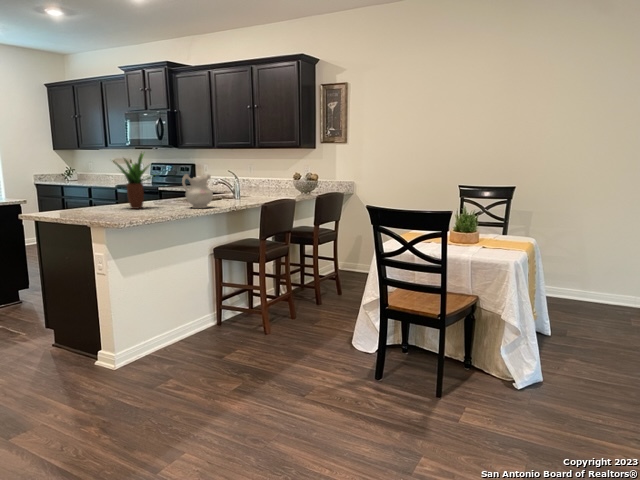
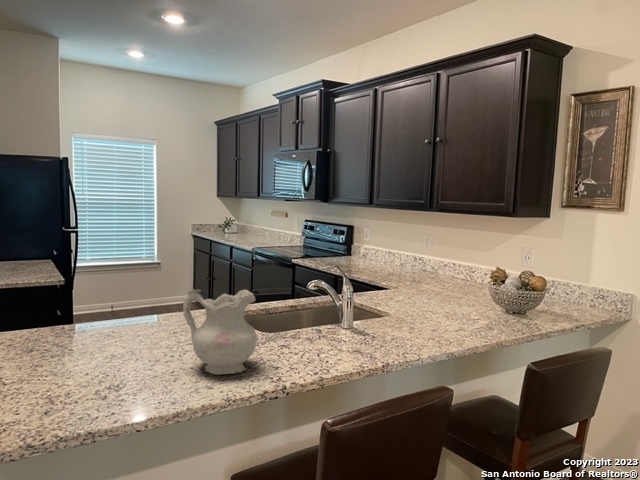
potted plant: present [113,153,151,209] -> none [50,229,163,354]

